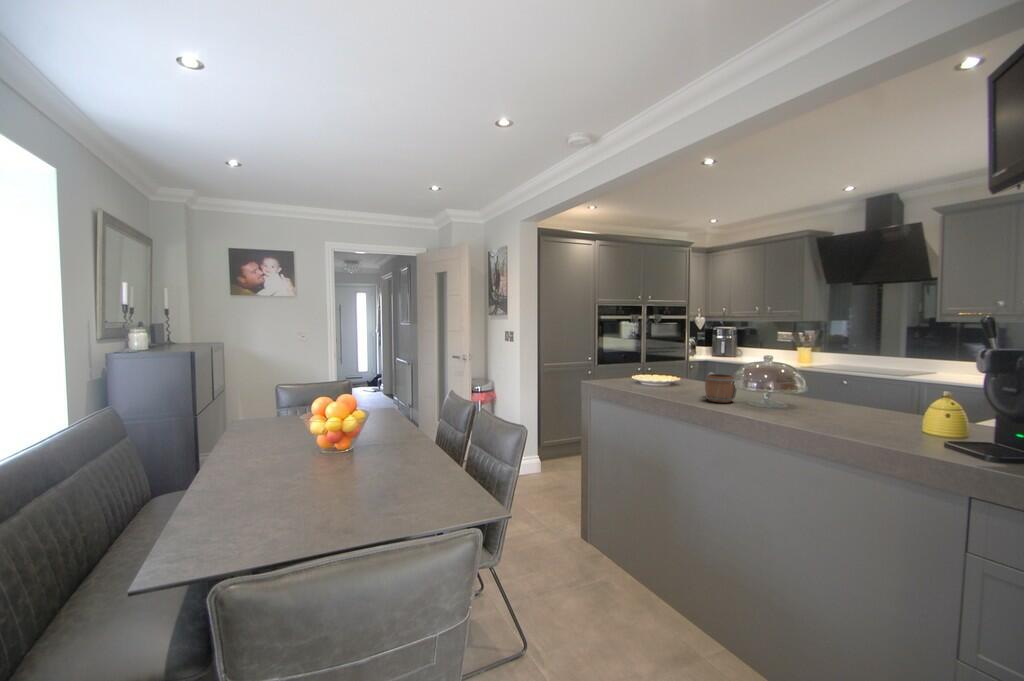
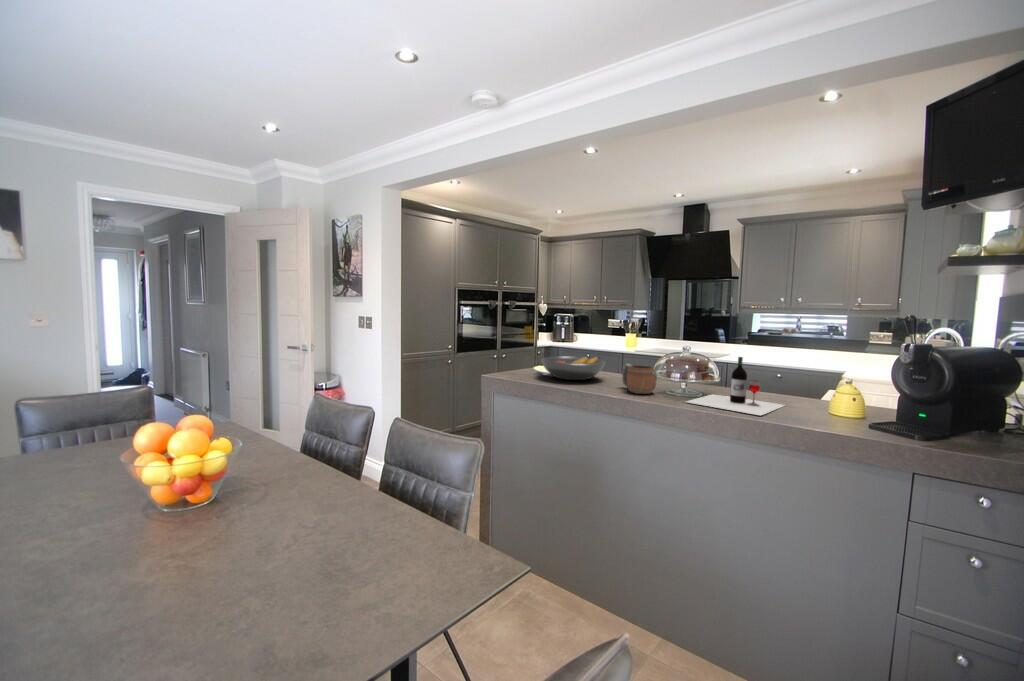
fruit bowl: none [634,366,699,388] -> present [541,357,606,380]
wine bottle: none [754,366,884,428] -> present [686,357,785,415]

